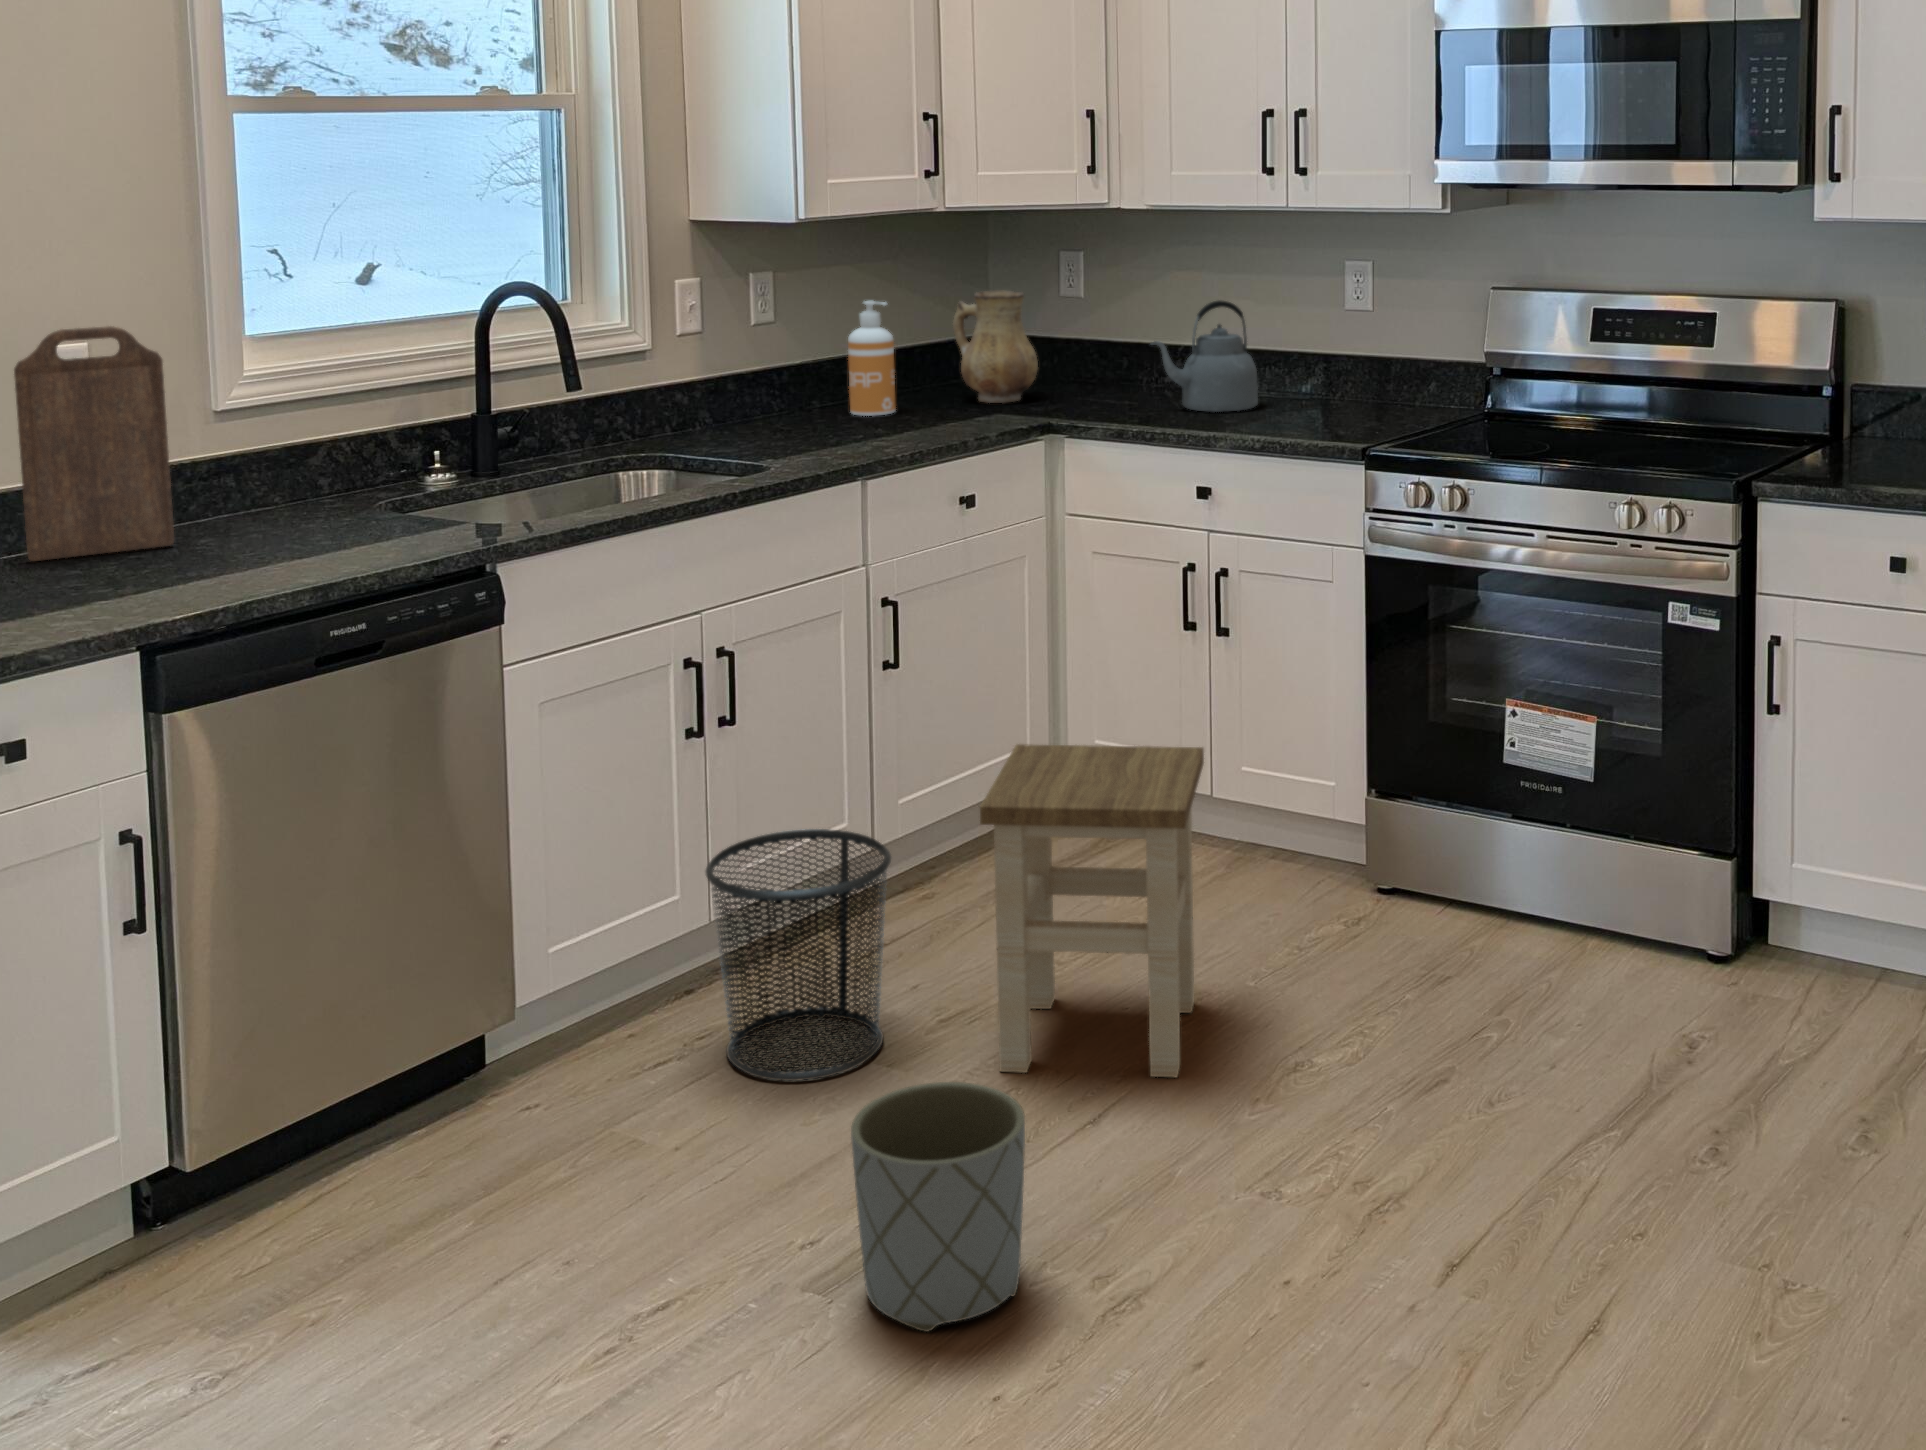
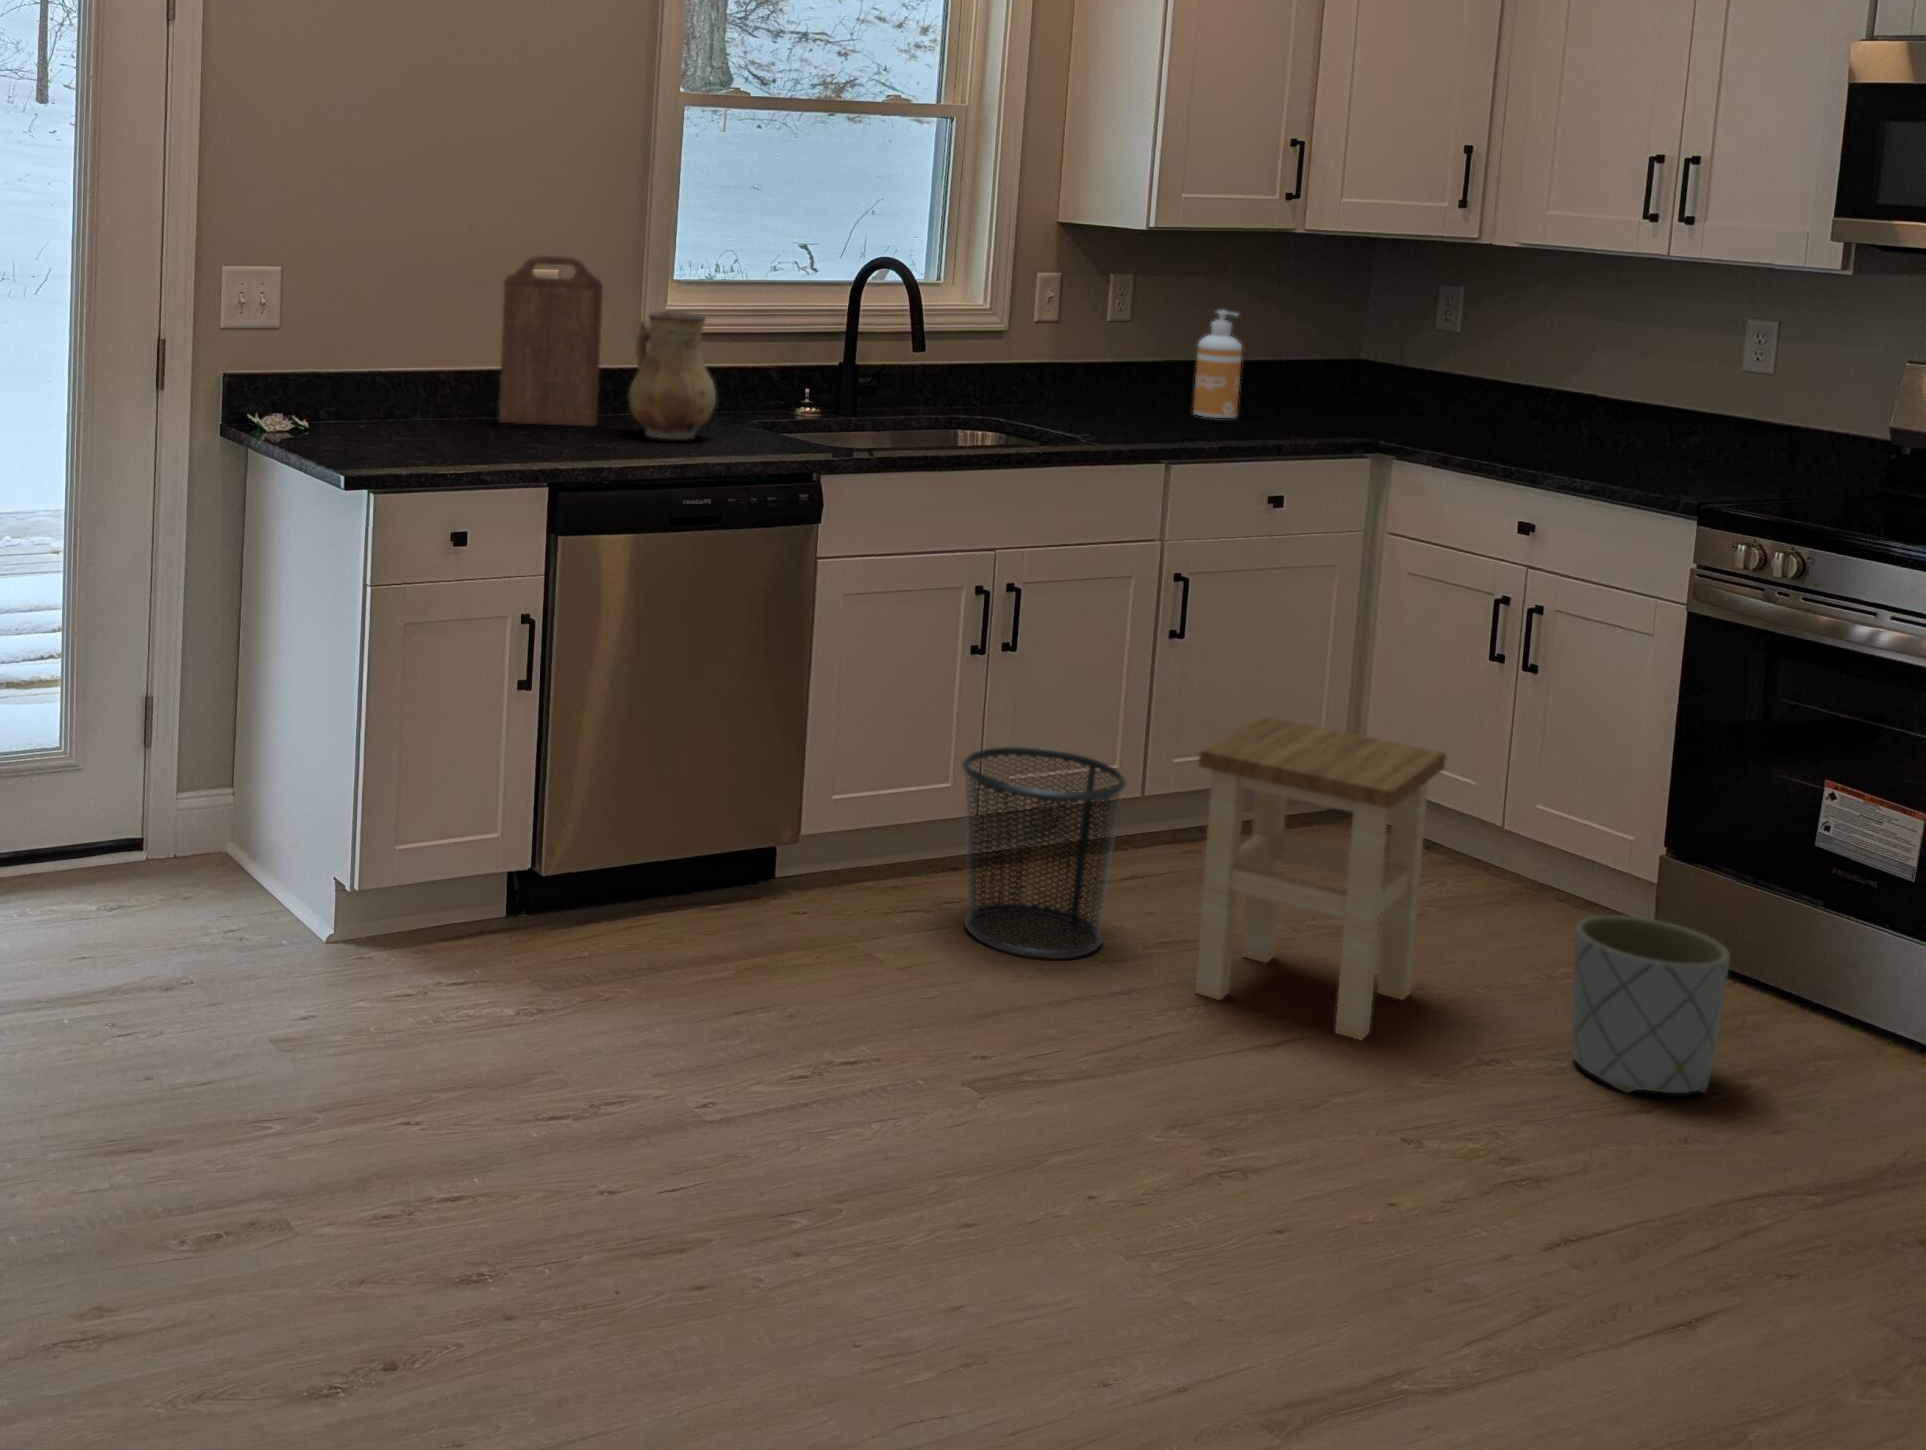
ceramic pitcher: present [953,291,1038,403] -> present [628,311,716,439]
kettle: present [1151,300,1258,412] -> none [1503,345,1624,459]
planter: present [851,1082,1025,1332] -> present [1572,915,1730,1093]

